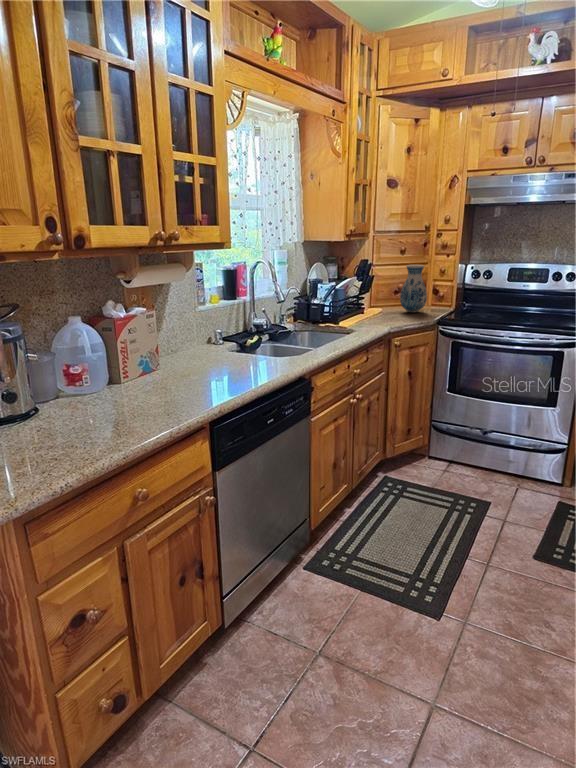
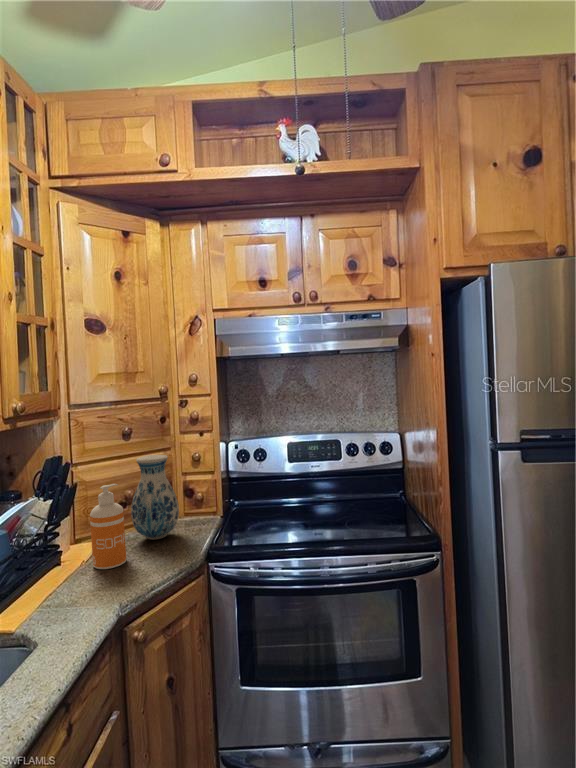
soap dispenser: none [378,275,396,317] -> present [90,484,126,569]

